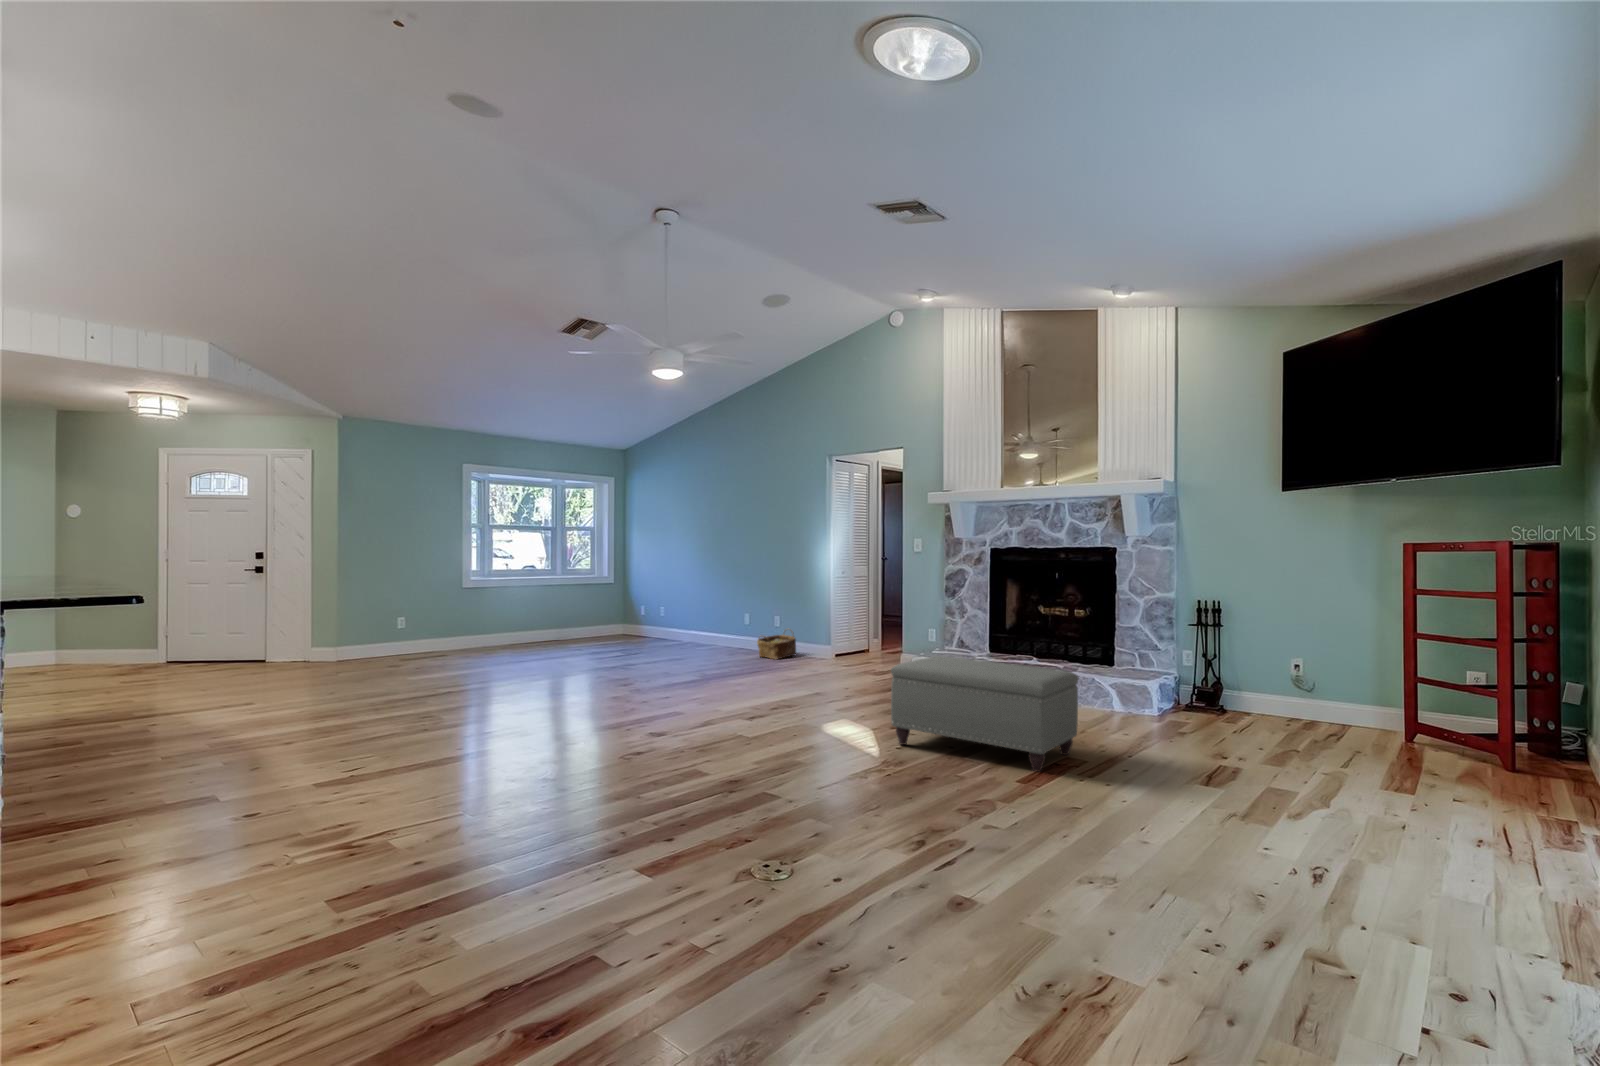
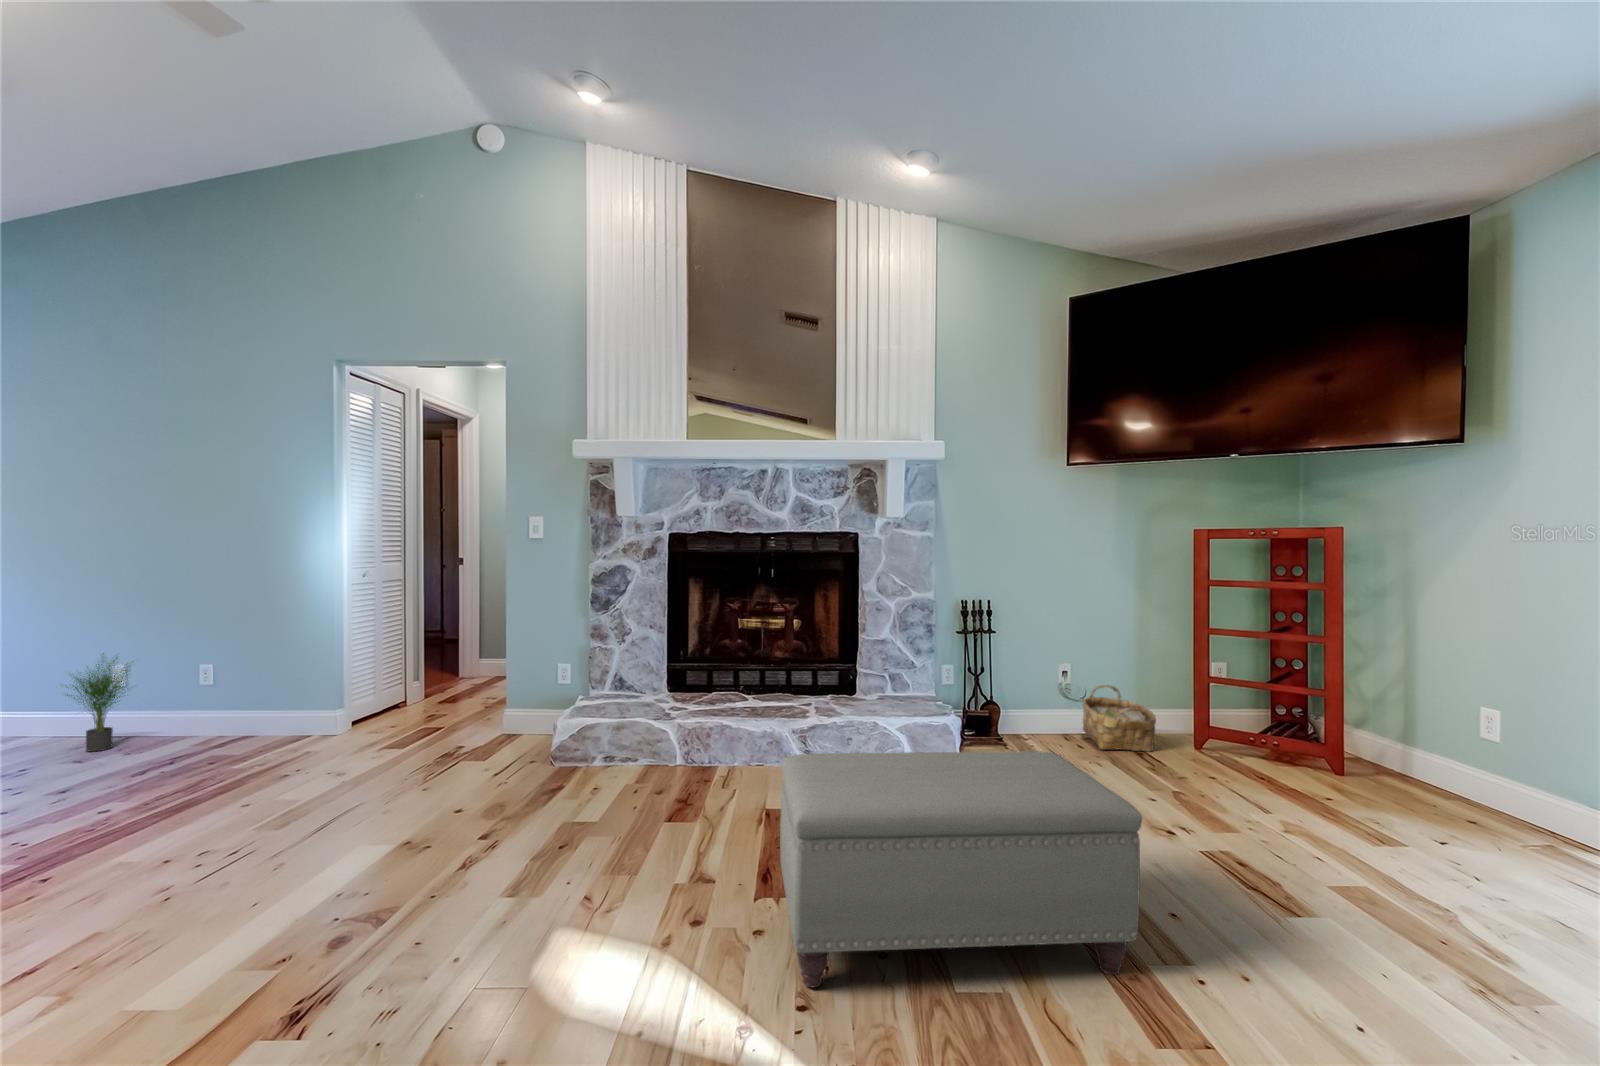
potted plant: none [728,606,757,653] -> present [67,658,130,752]
woven basket: present [757,631,796,659] -> present [1082,685,1156,752]

